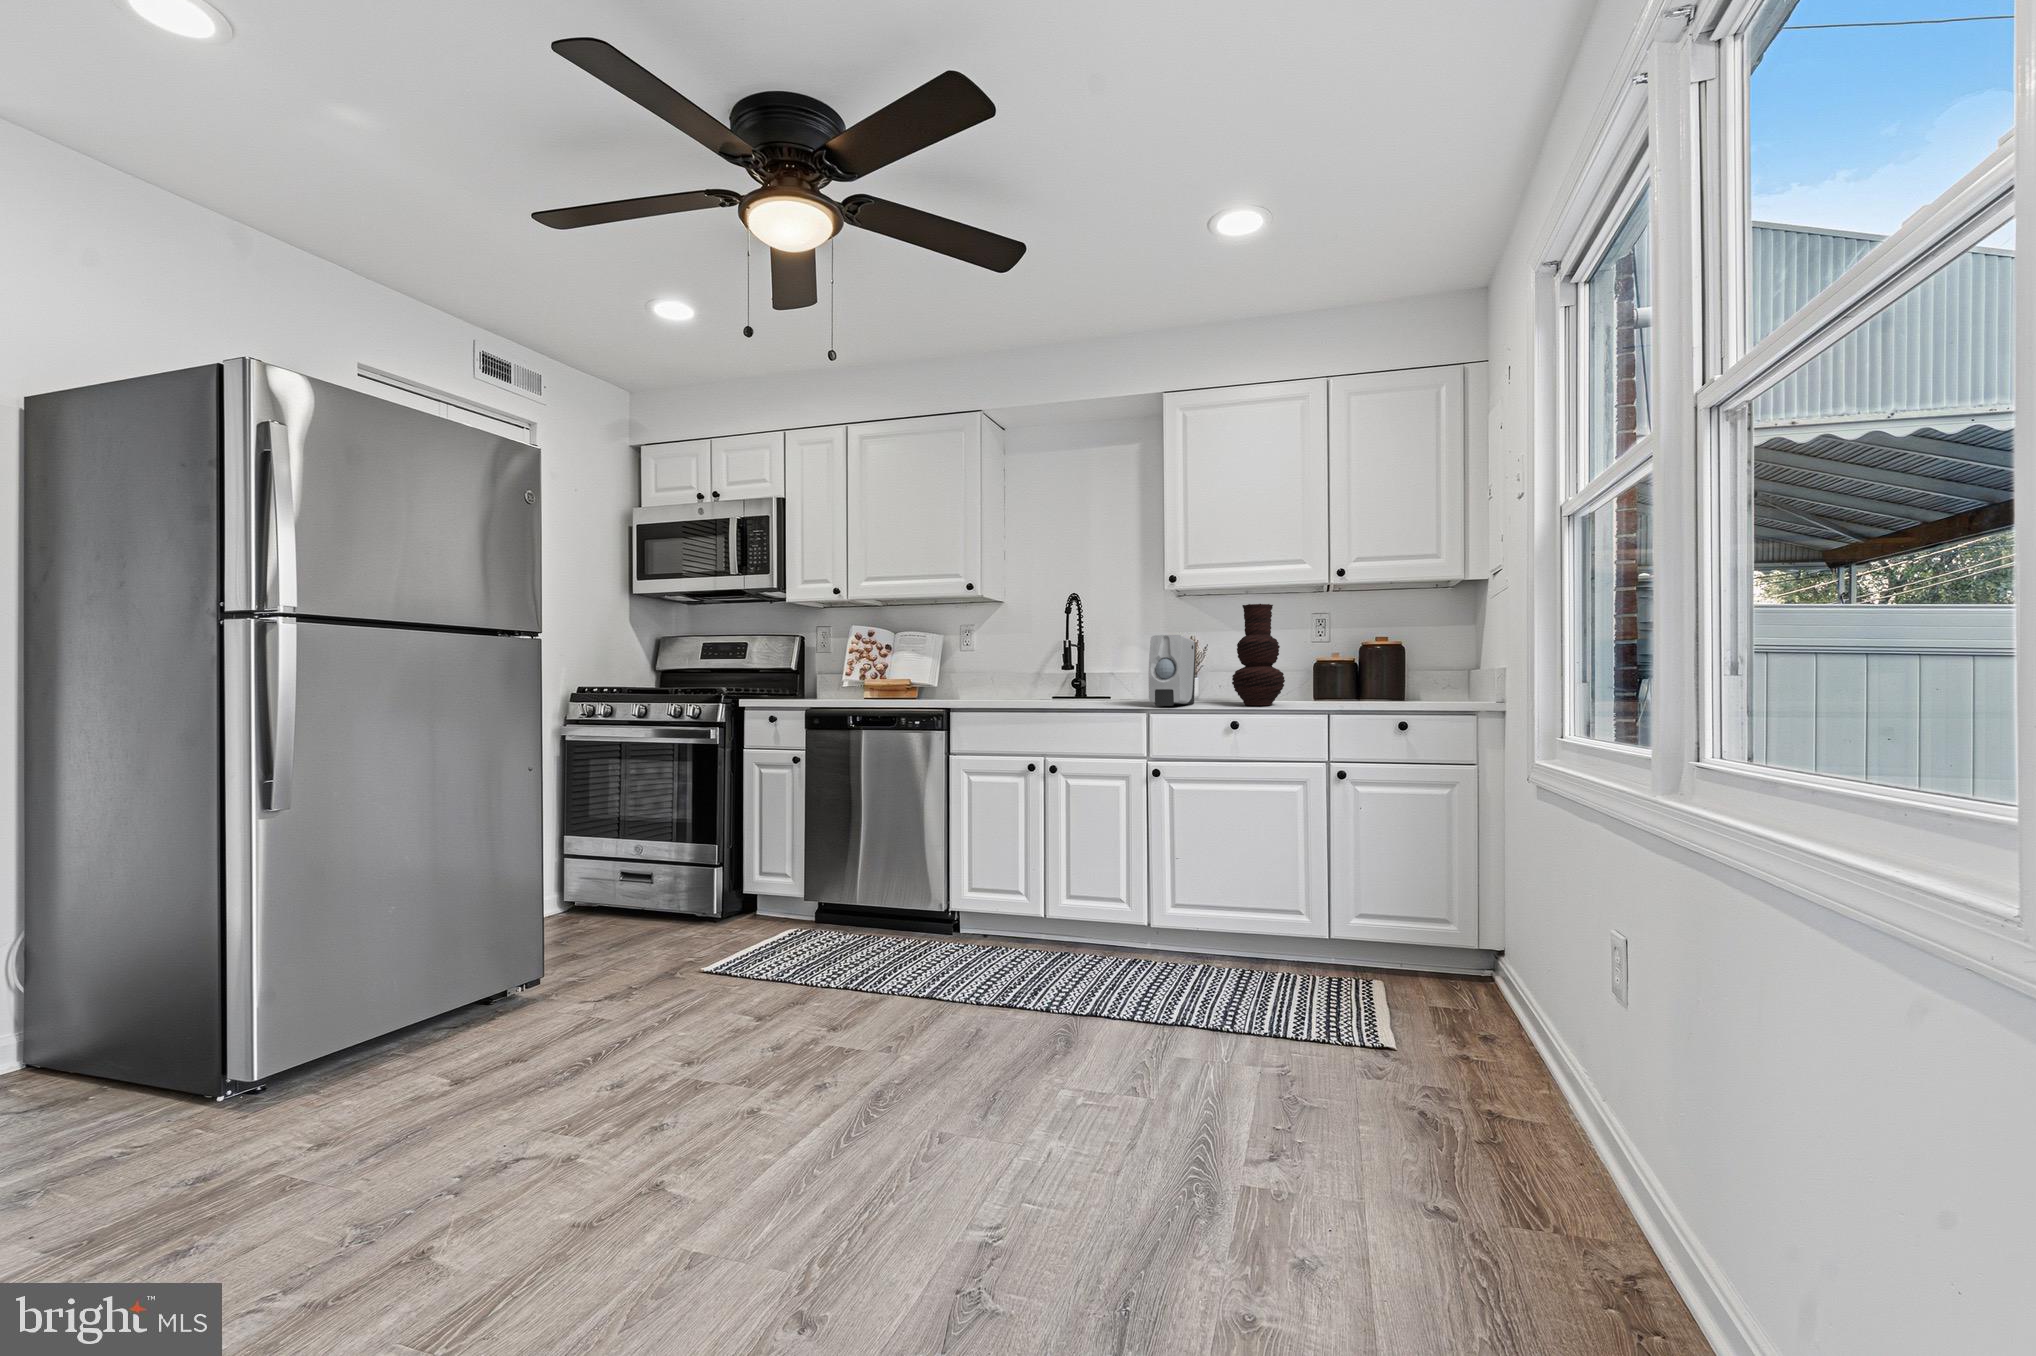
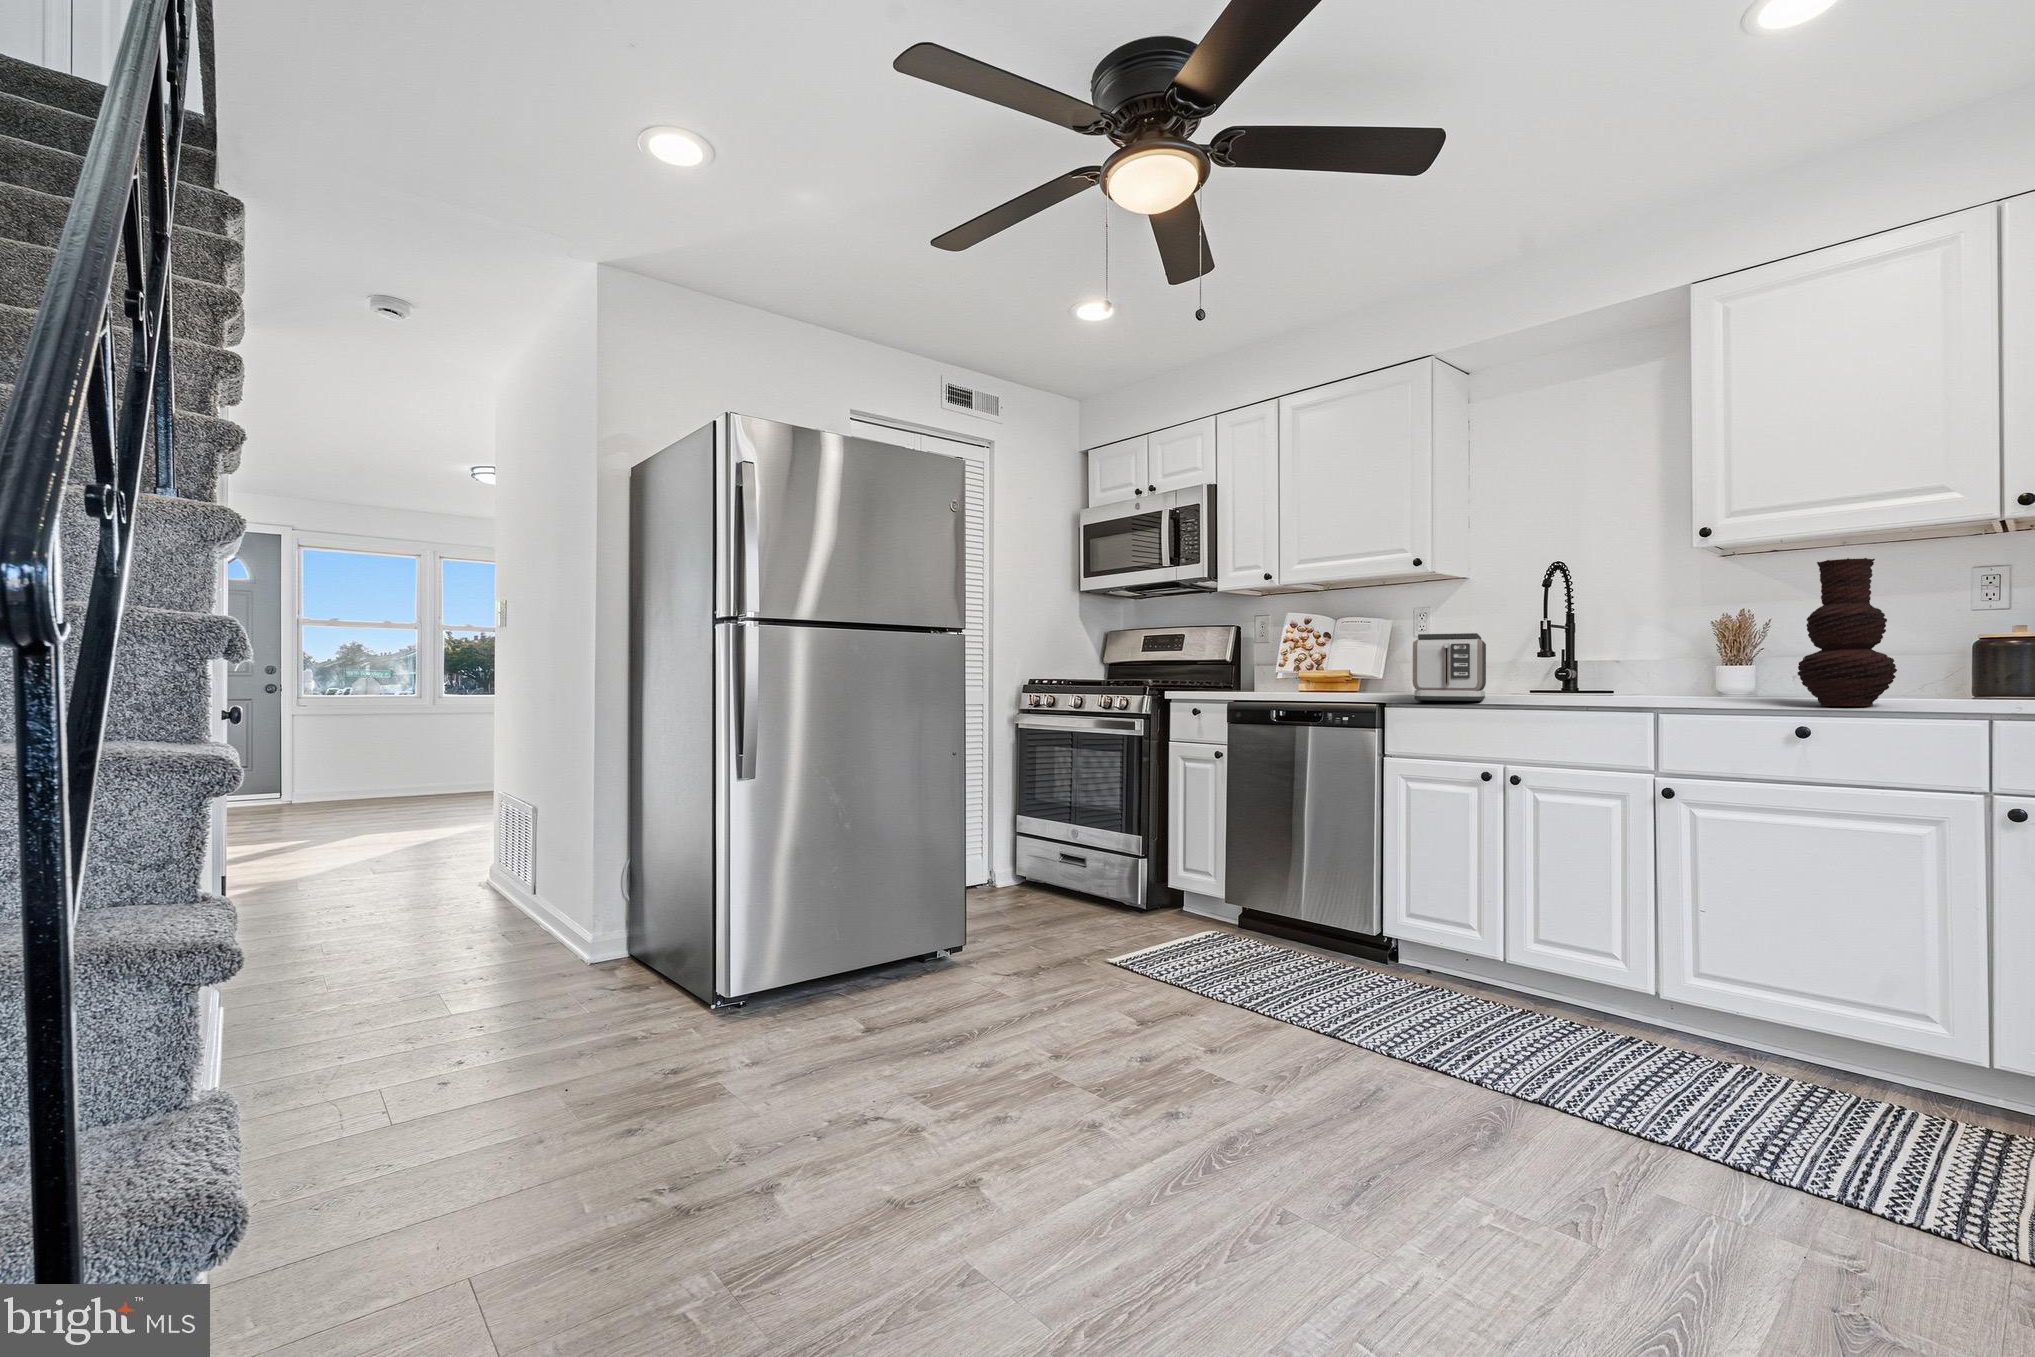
soap dispenser: present [1149,635,1196,706] -> none [1656,608,1738,704]
toaster: none [976,650,1029,706] -> present [1413,633,1486,701]

